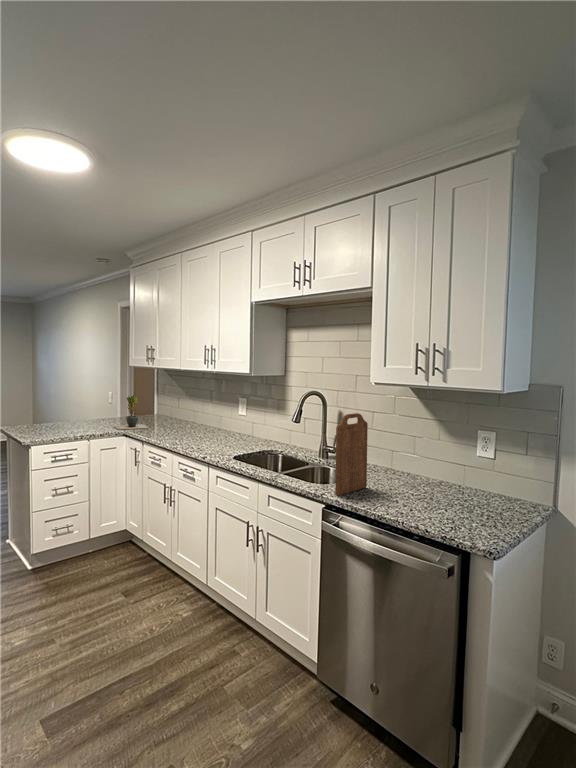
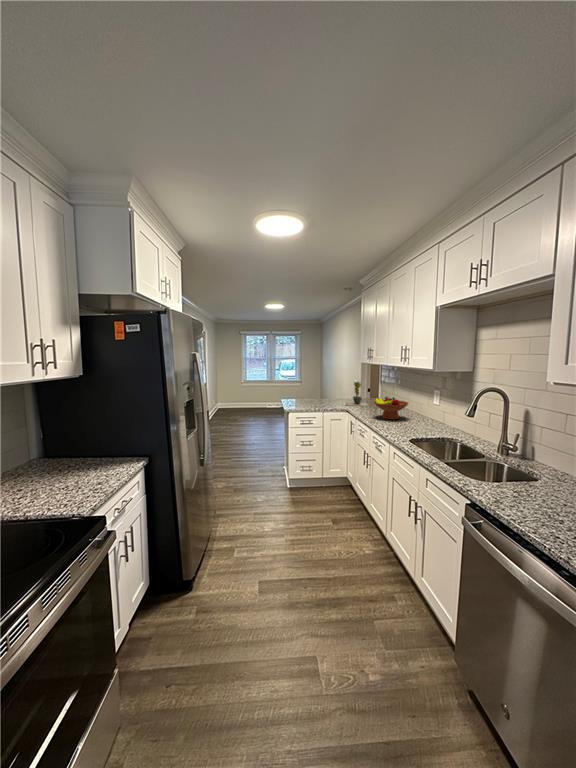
fruit bowl: none [168,412,211,440] -> present [374,397,409,419]
cutting board: present [335,413,368,496] -> none [481,415,533,496]

